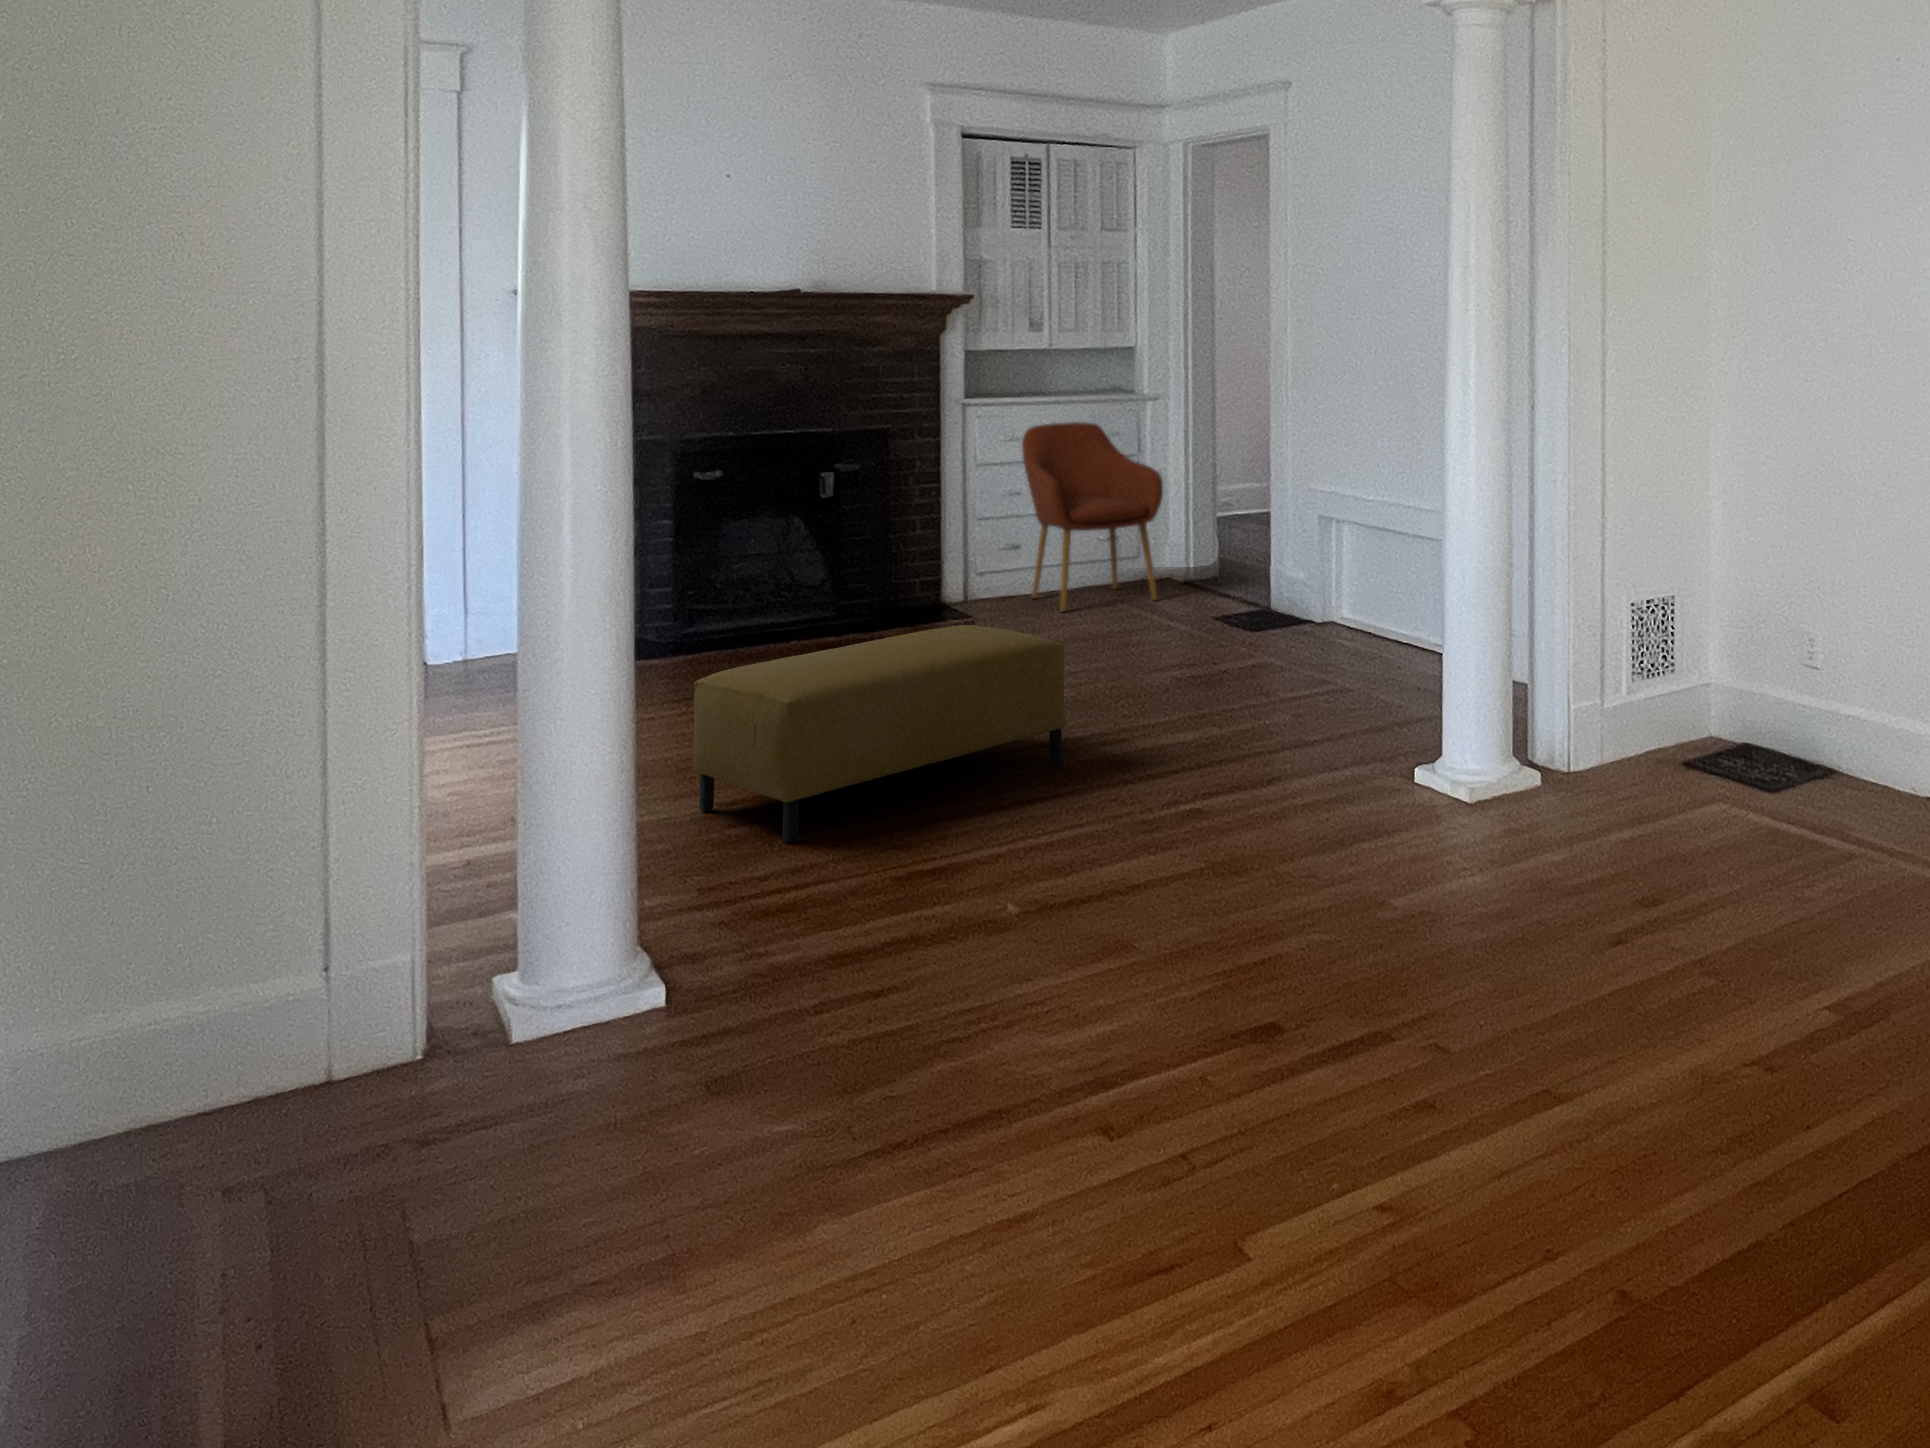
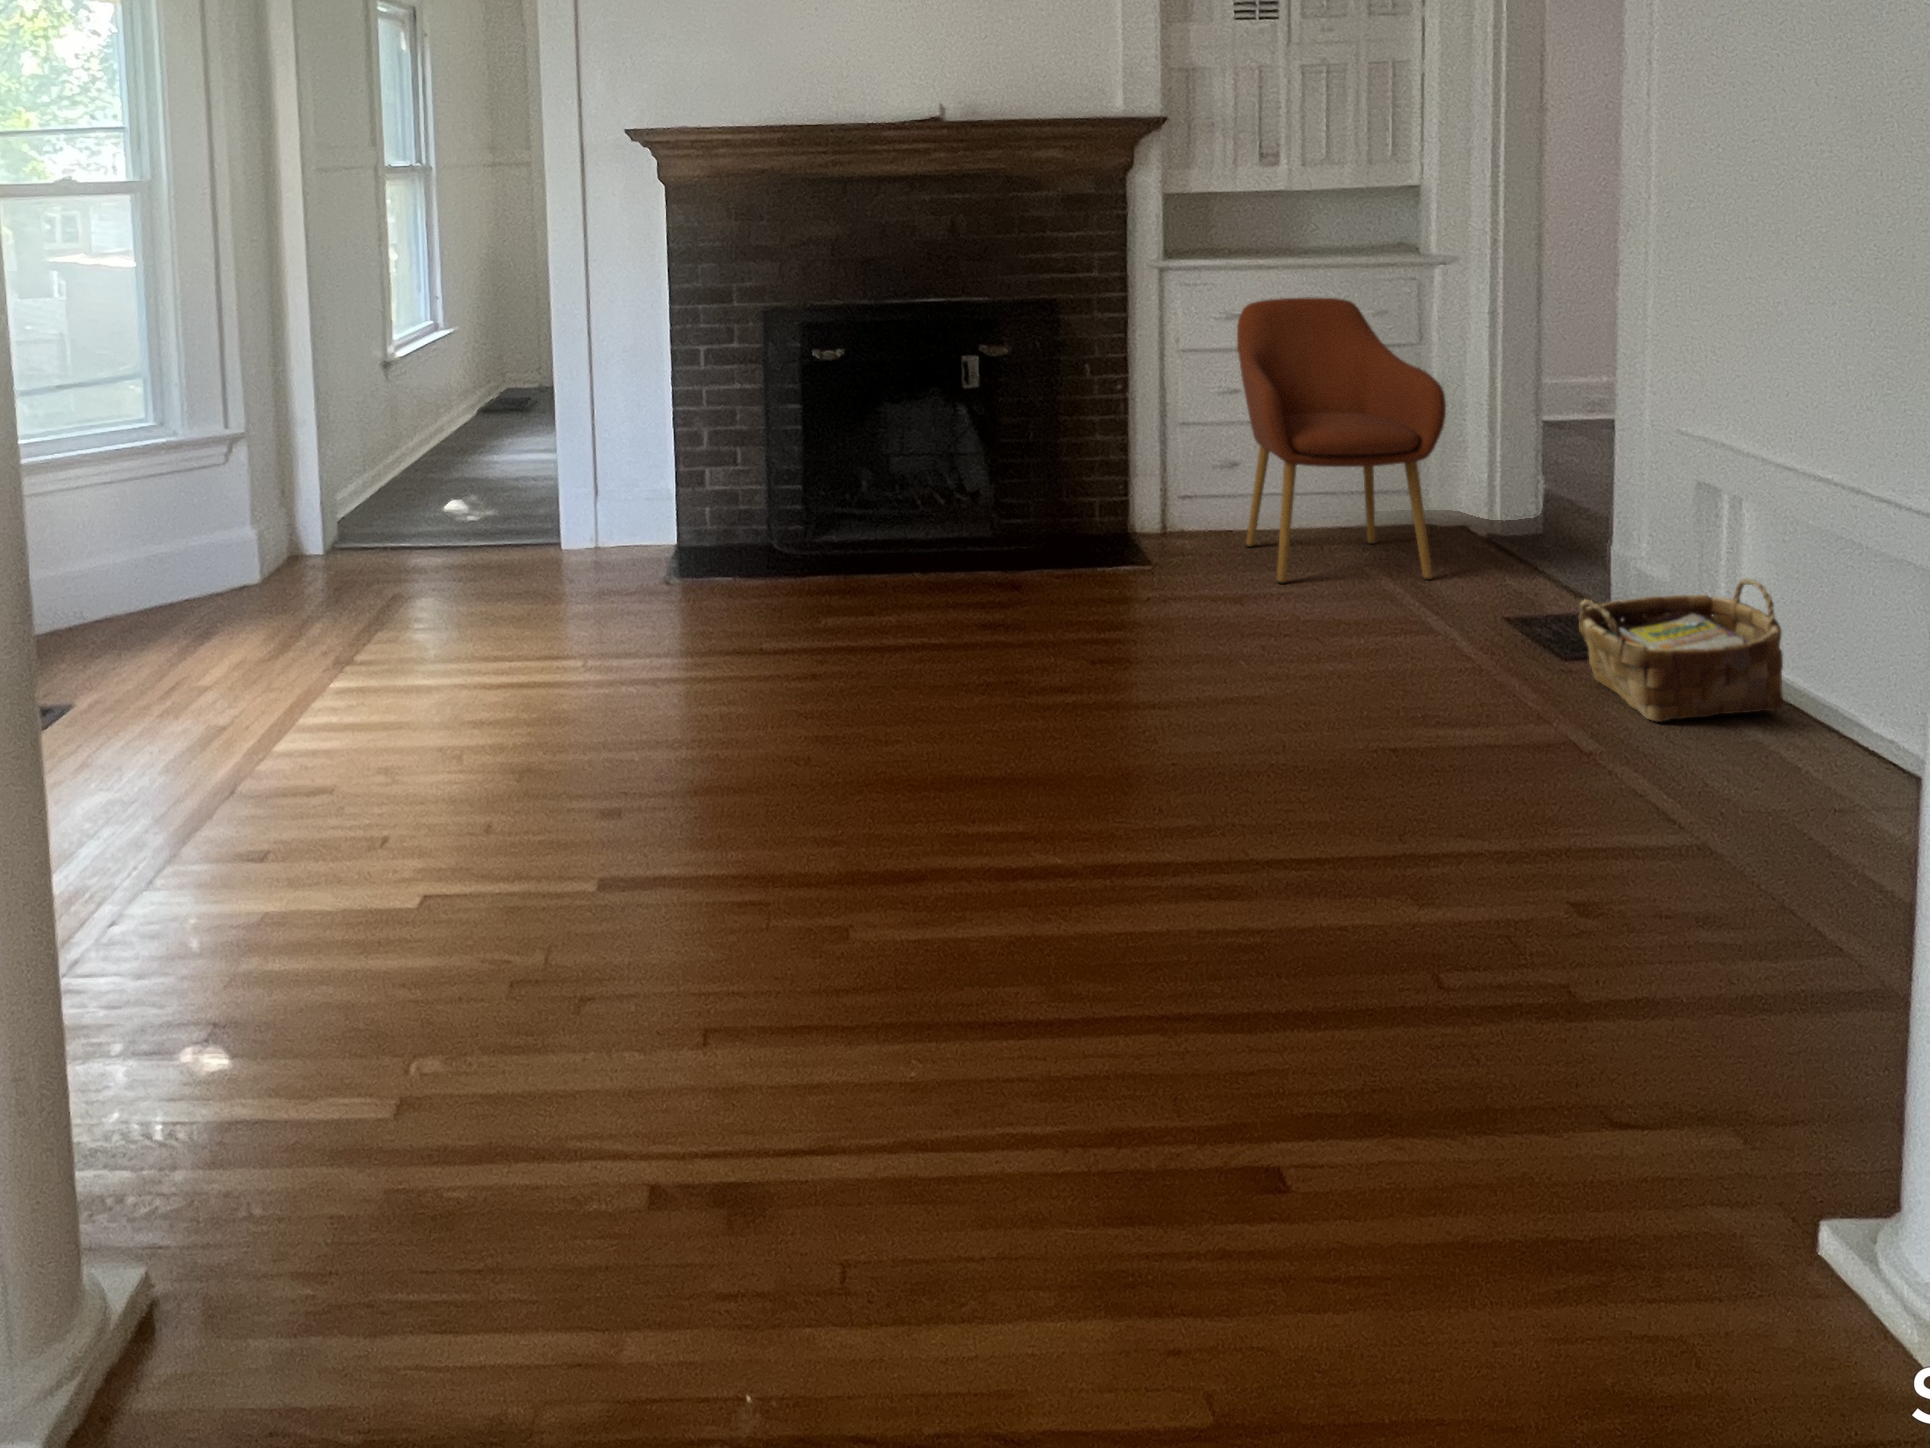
woven basket: none [1244,557,1344,636] -> present [1579,579,1783,722]
ottoman: present [694,625,1066,843] -> none [490,720,1144,1211]

